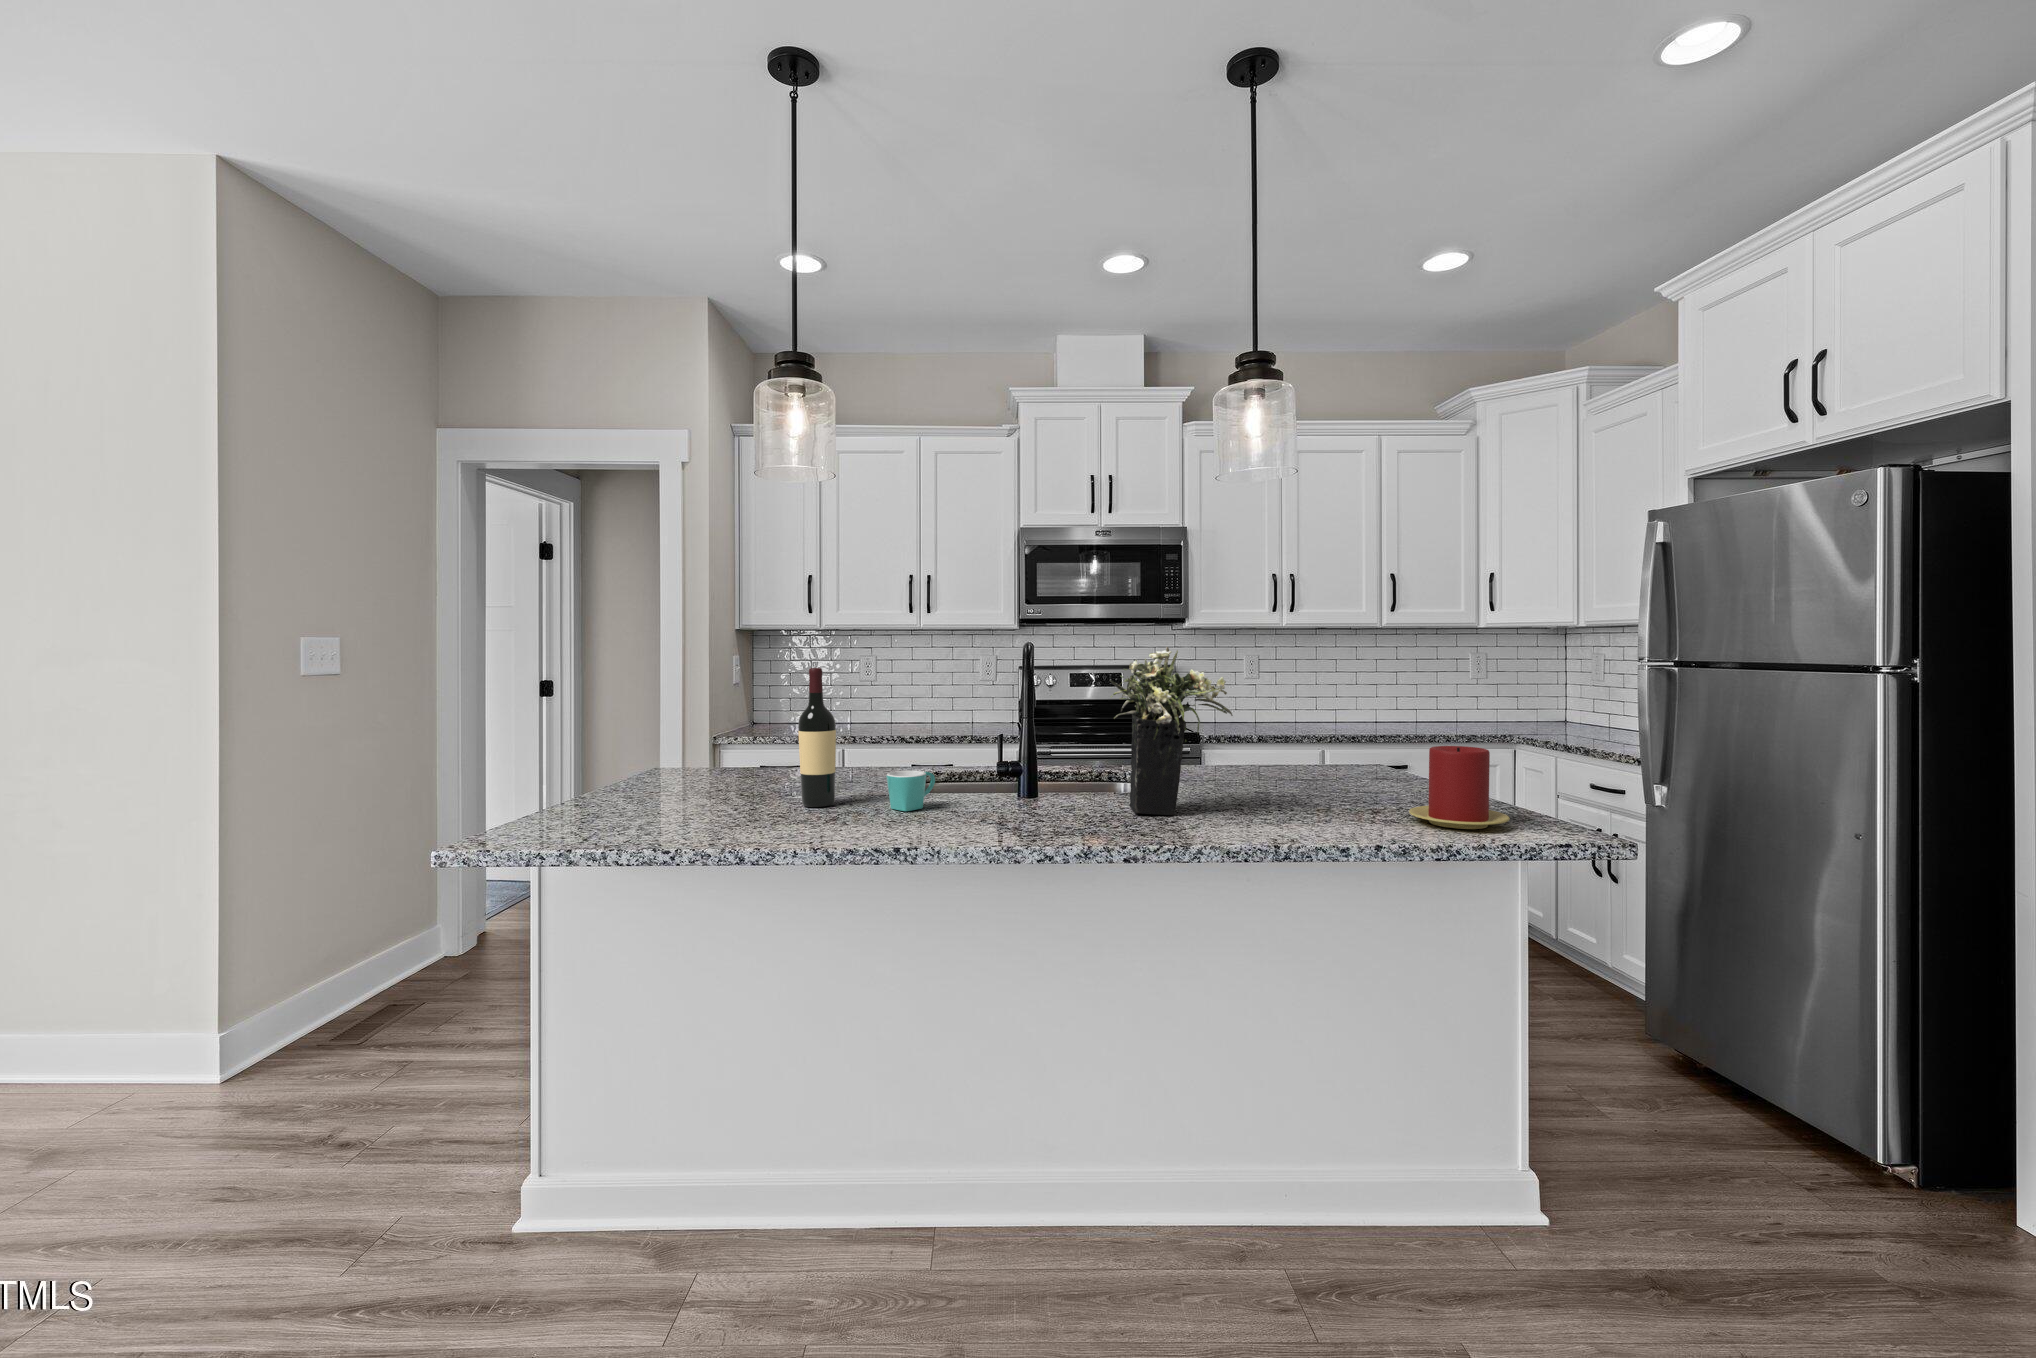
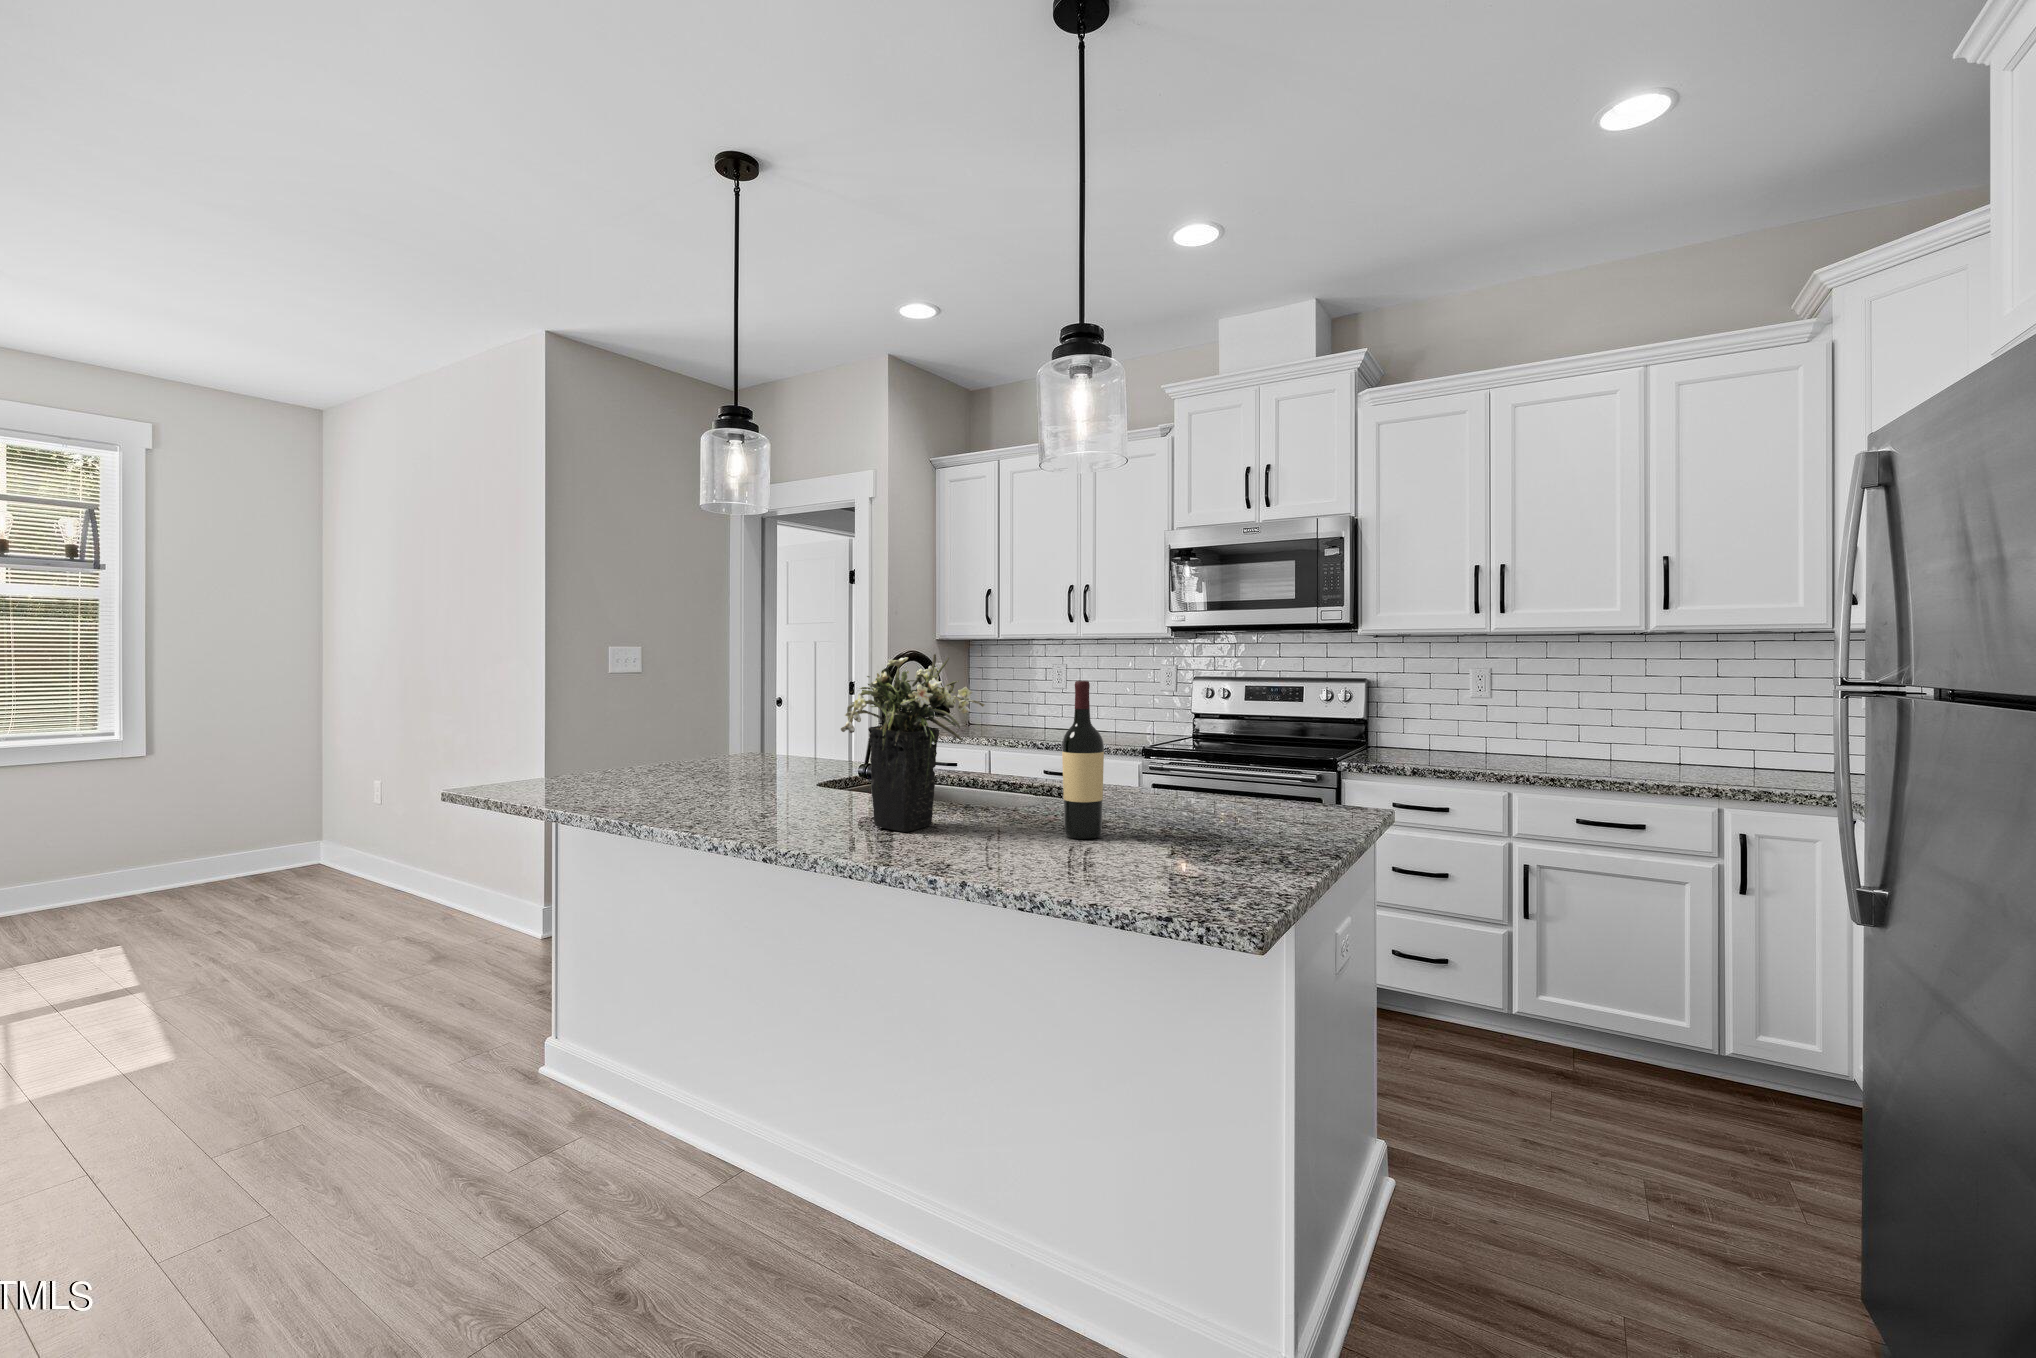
wine bottle: present [798,668,836,807] -> present [1062,681,1104,839]
candle: present [1409,746,1510,829] -> none [1102,779,1217,885]
mug: present [887,771,935,811] -> none [710,767,763,803]

